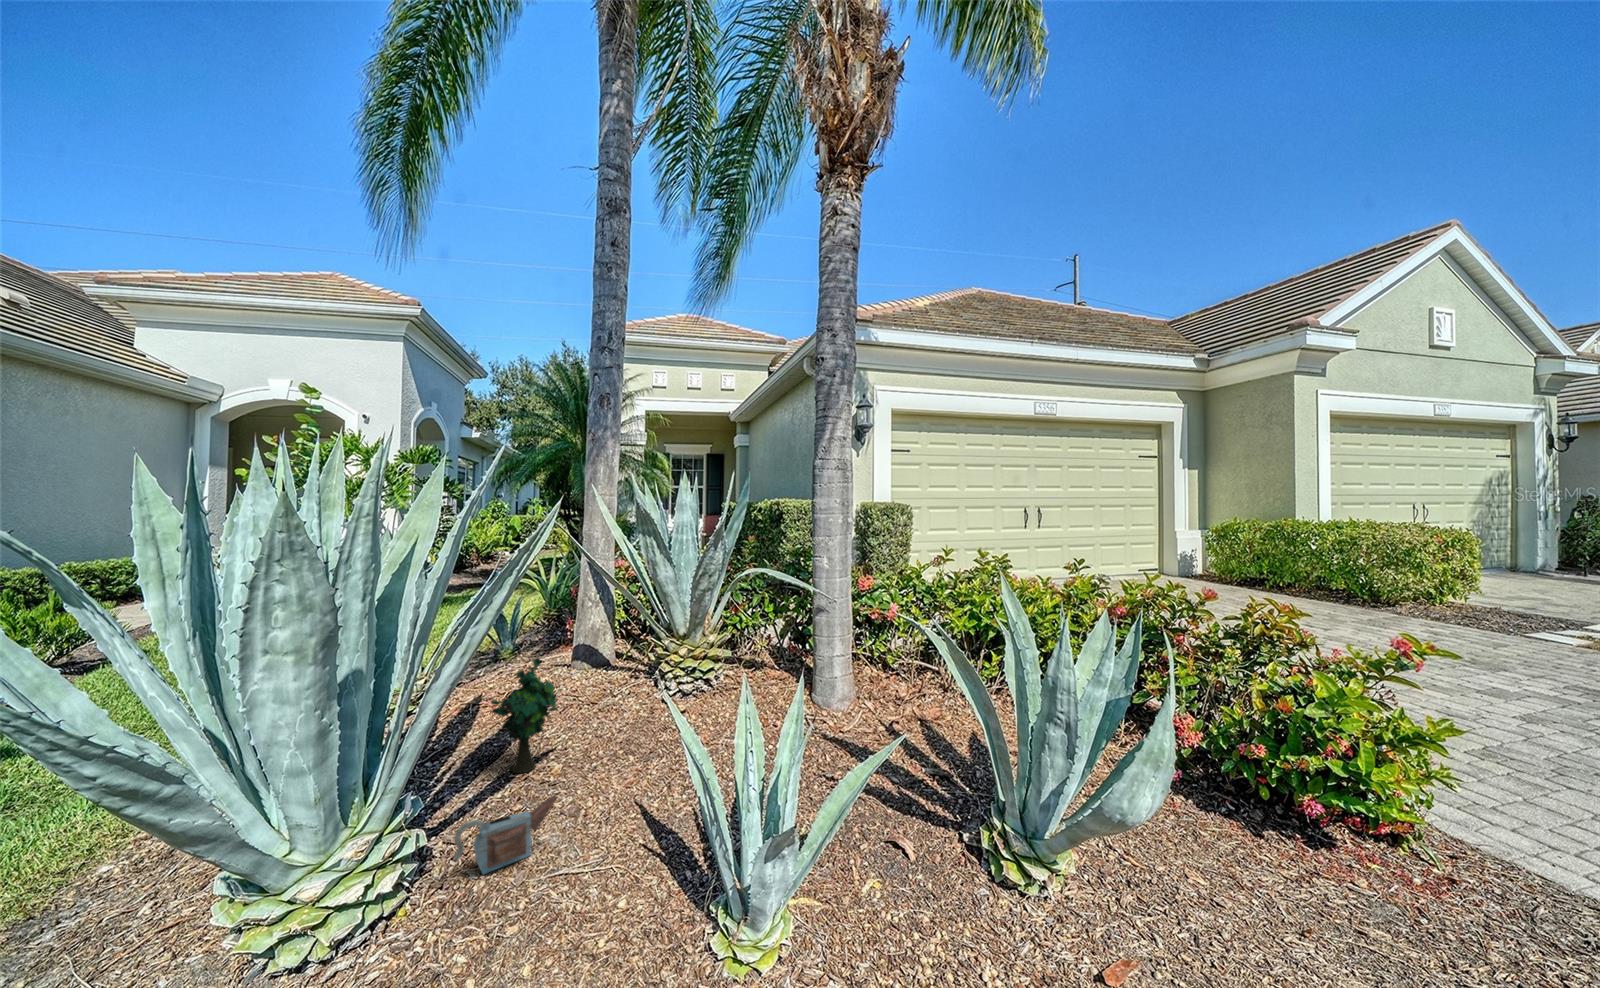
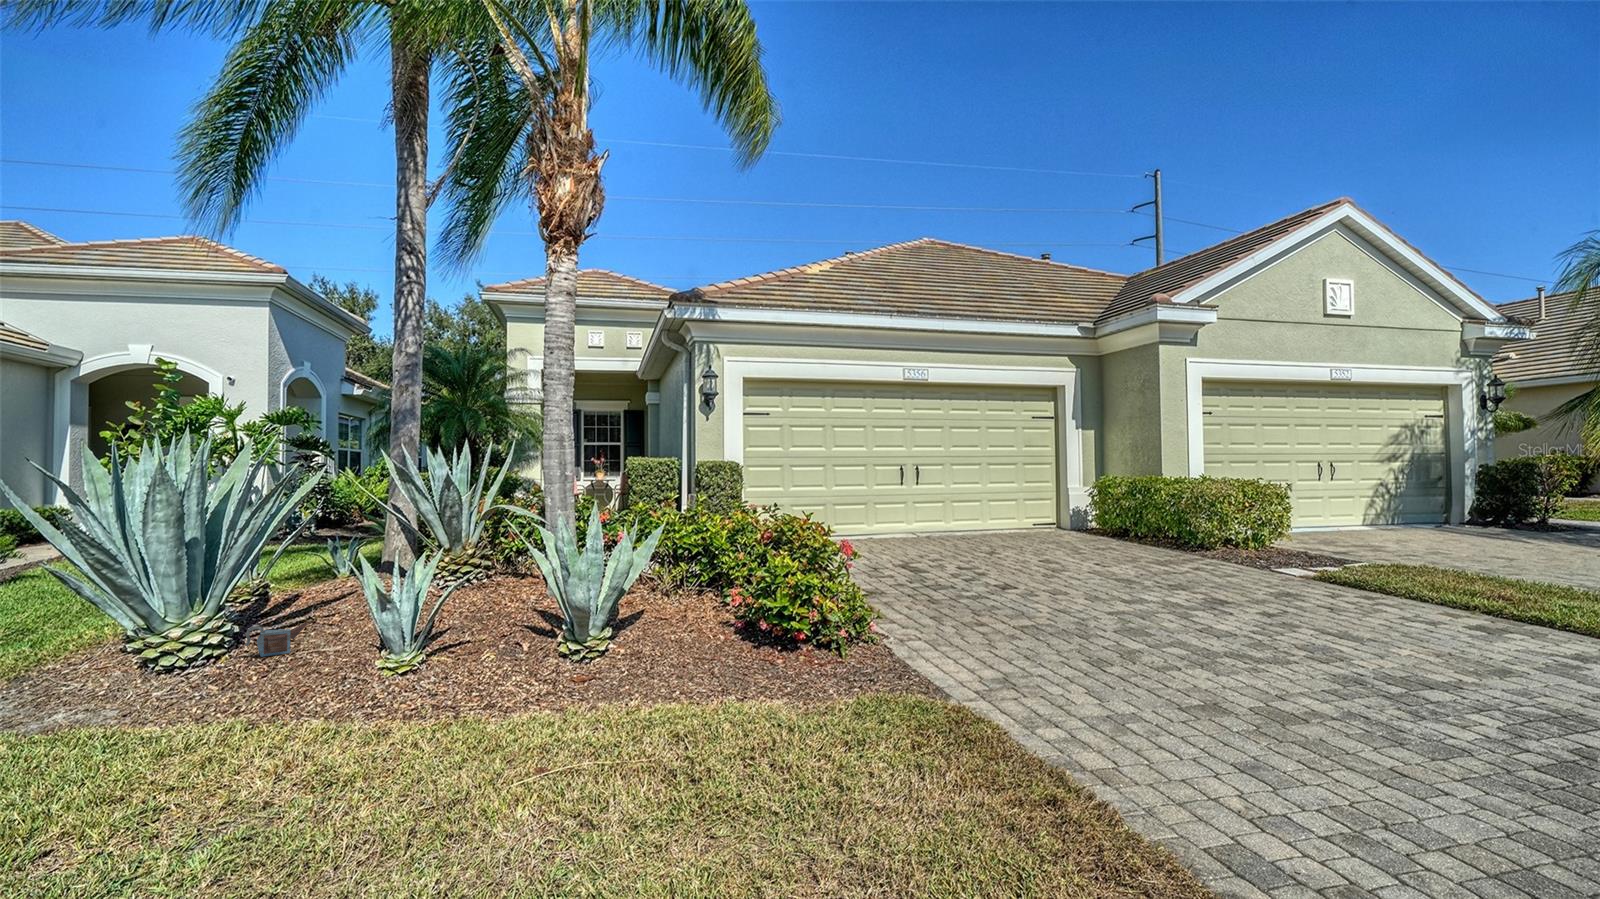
decorative plant: present [491,658,558,773] -> none [280,557,327,629]

